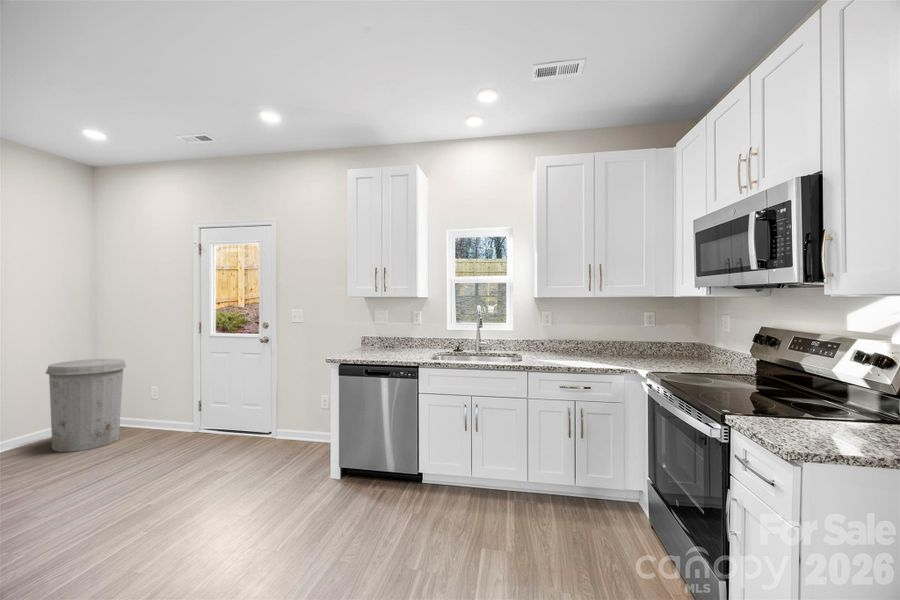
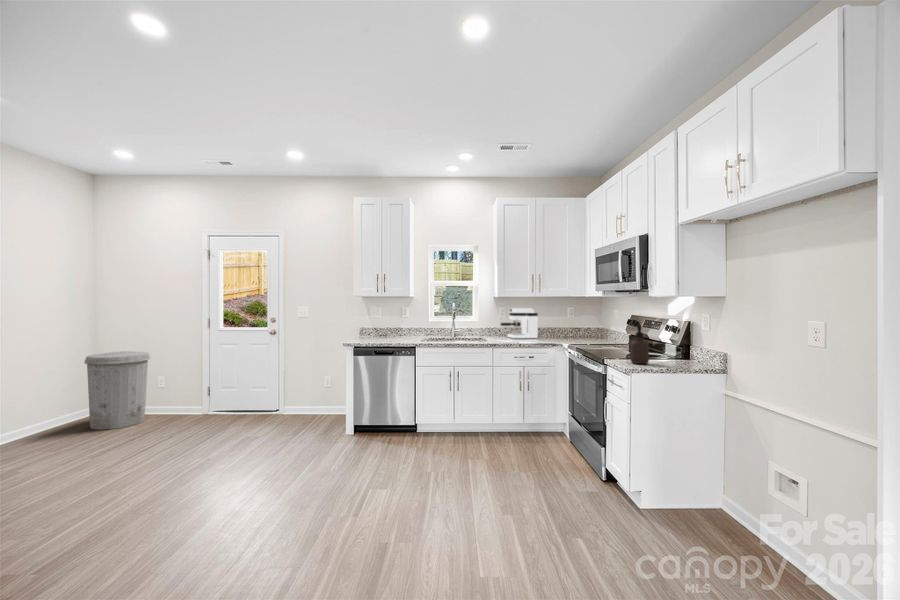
coffee maker: none [541,314,598,366] -> present [501,308,538,343]
soap dispenser: none [796,355,845,444] -> present [630,324,649,364]

